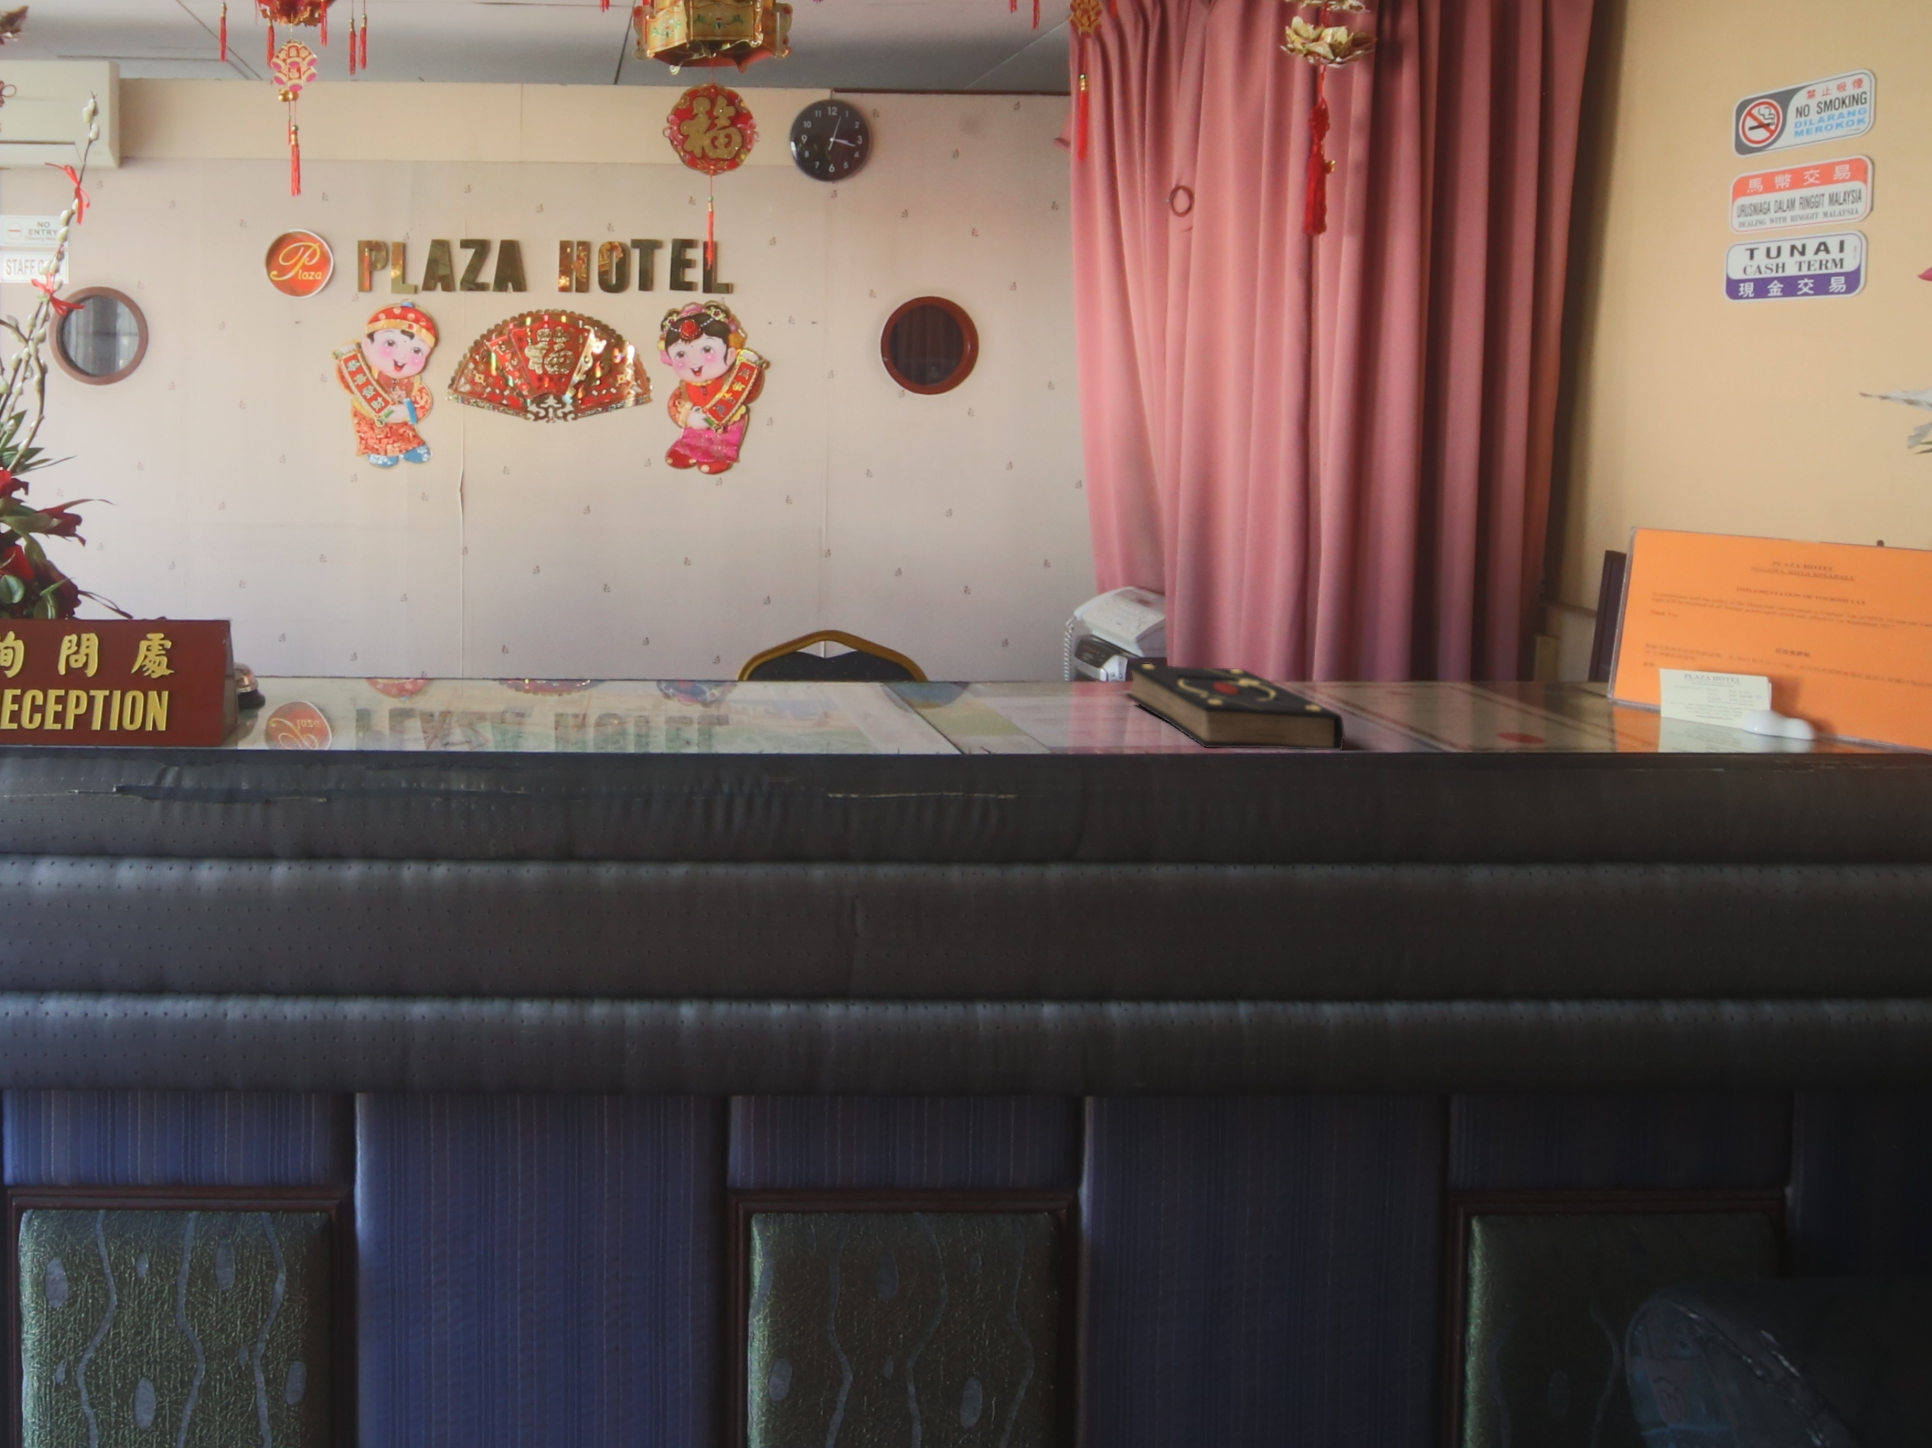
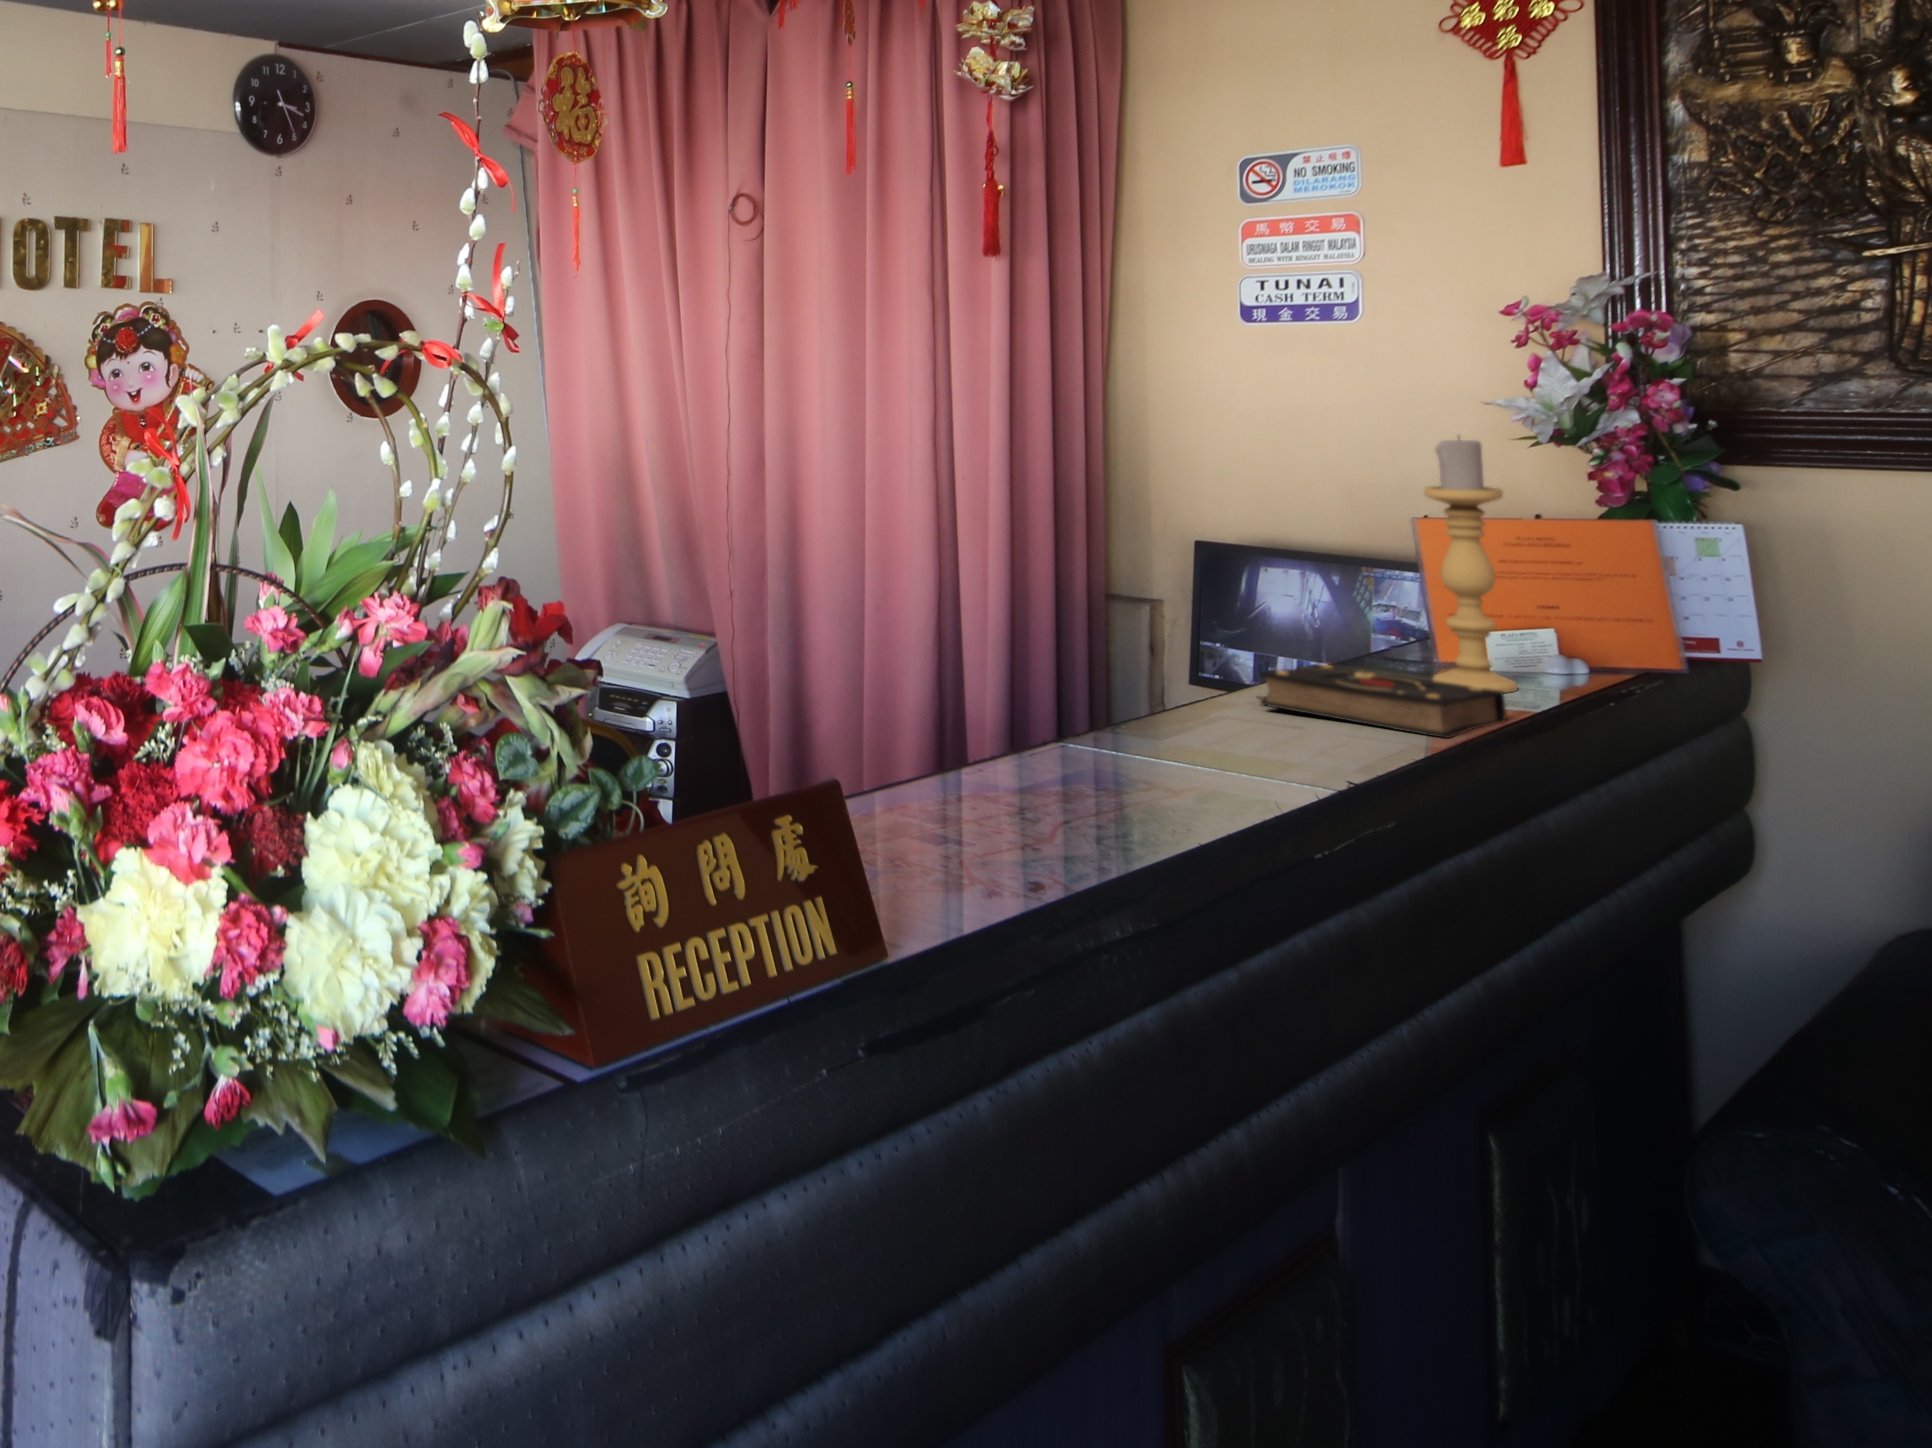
candle holder: none [1414,424,1517,737] -> present [1424,438,1517,693]

